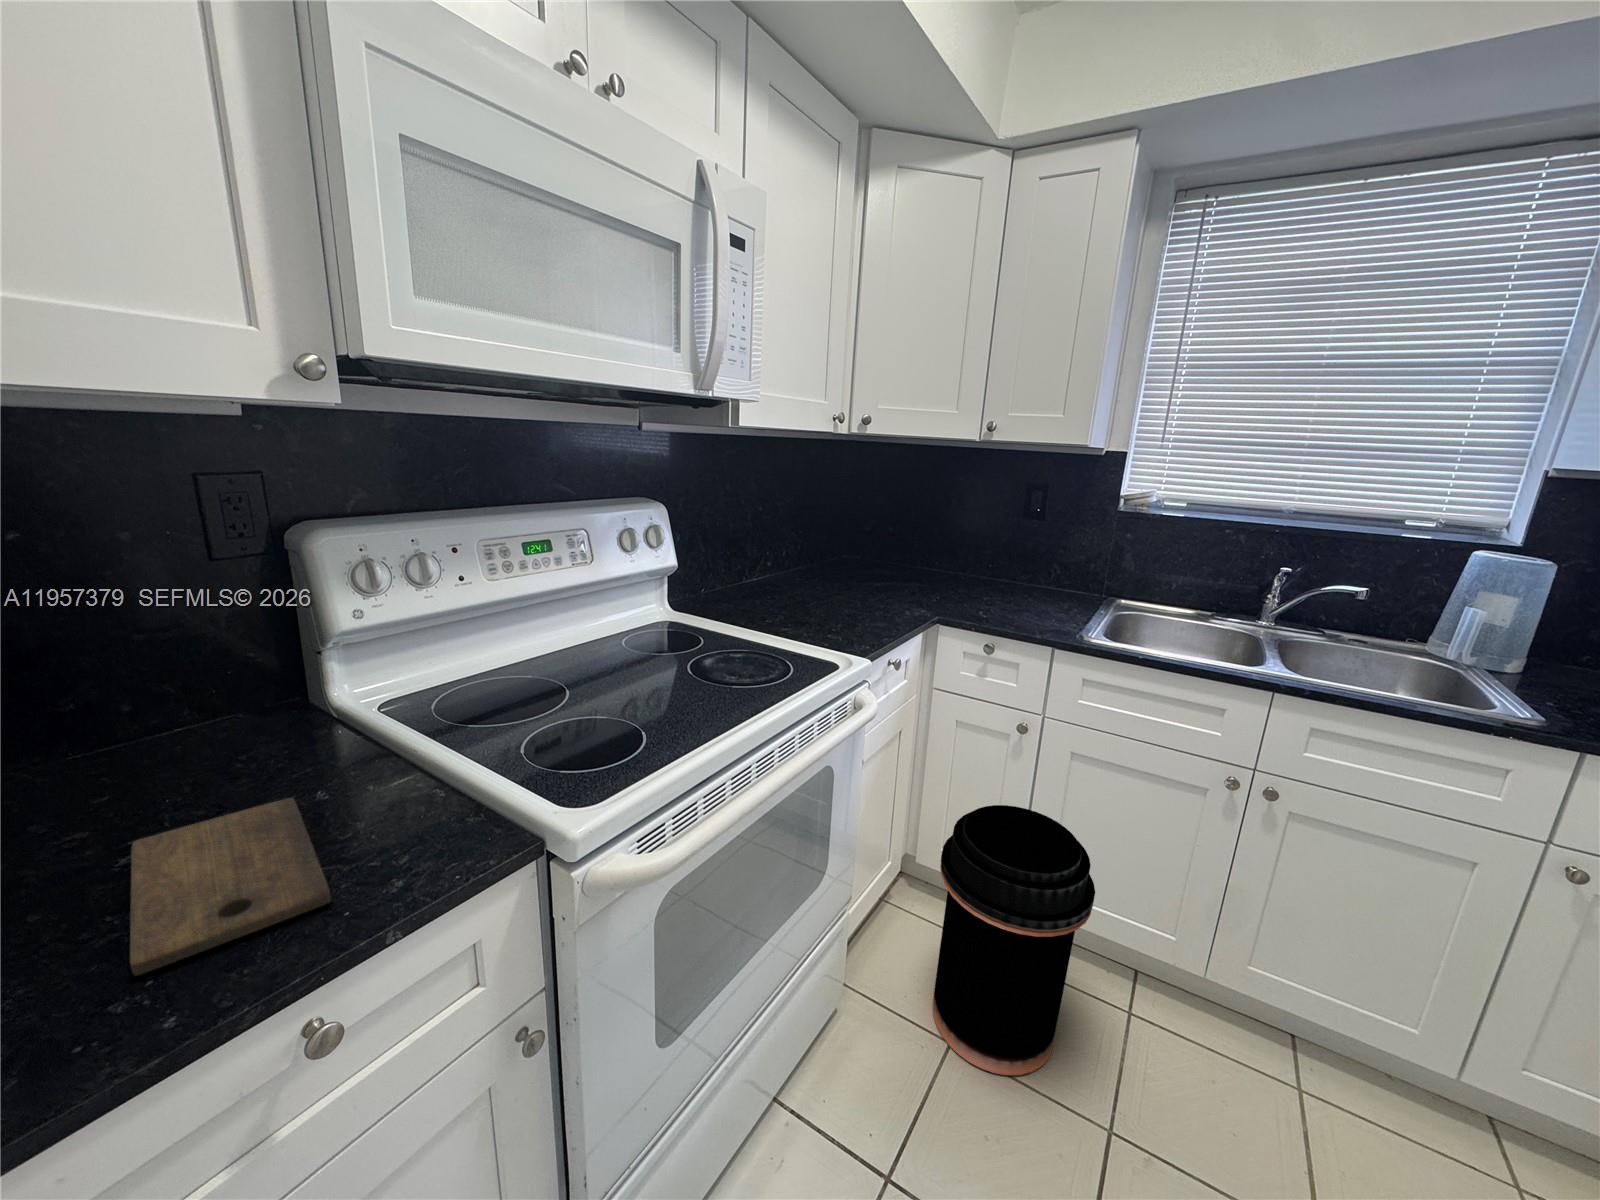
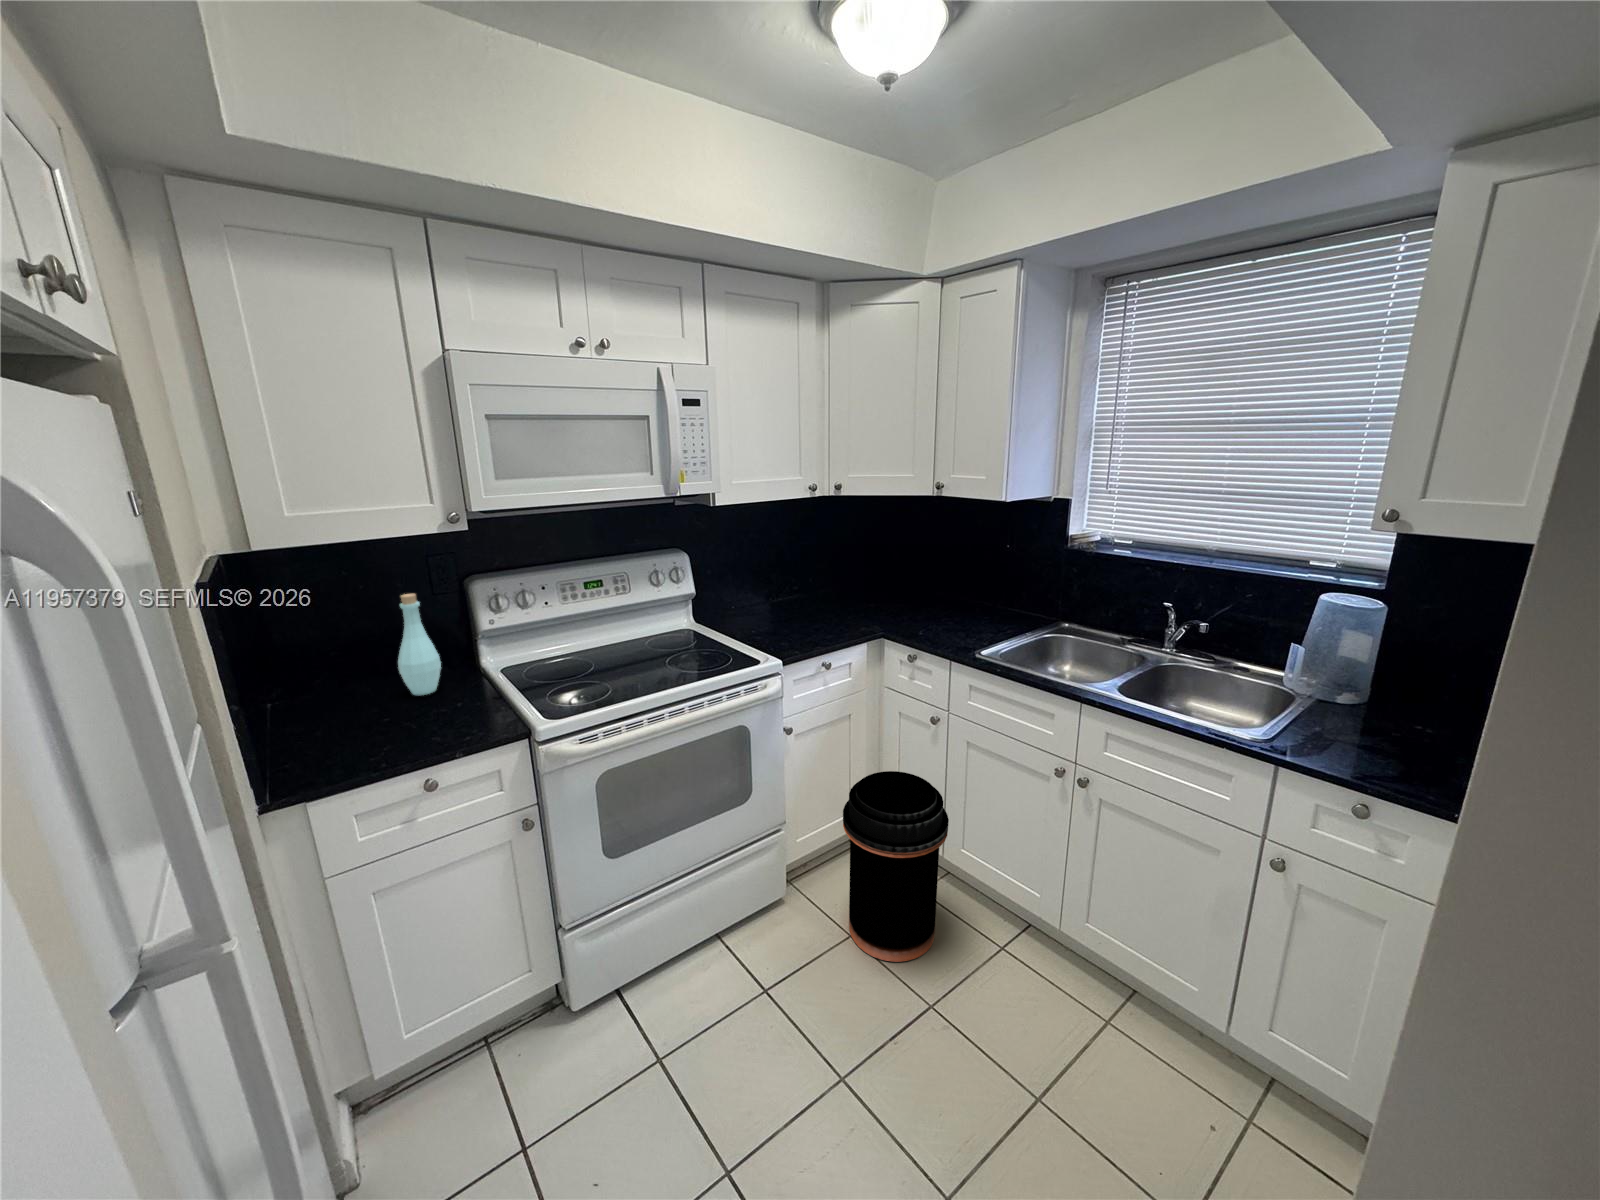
bottle: none [127,553,245,790] -> present [398,594,441,695]
cutting board: present [130,798,331,975] -> none [381,701,451,749]

